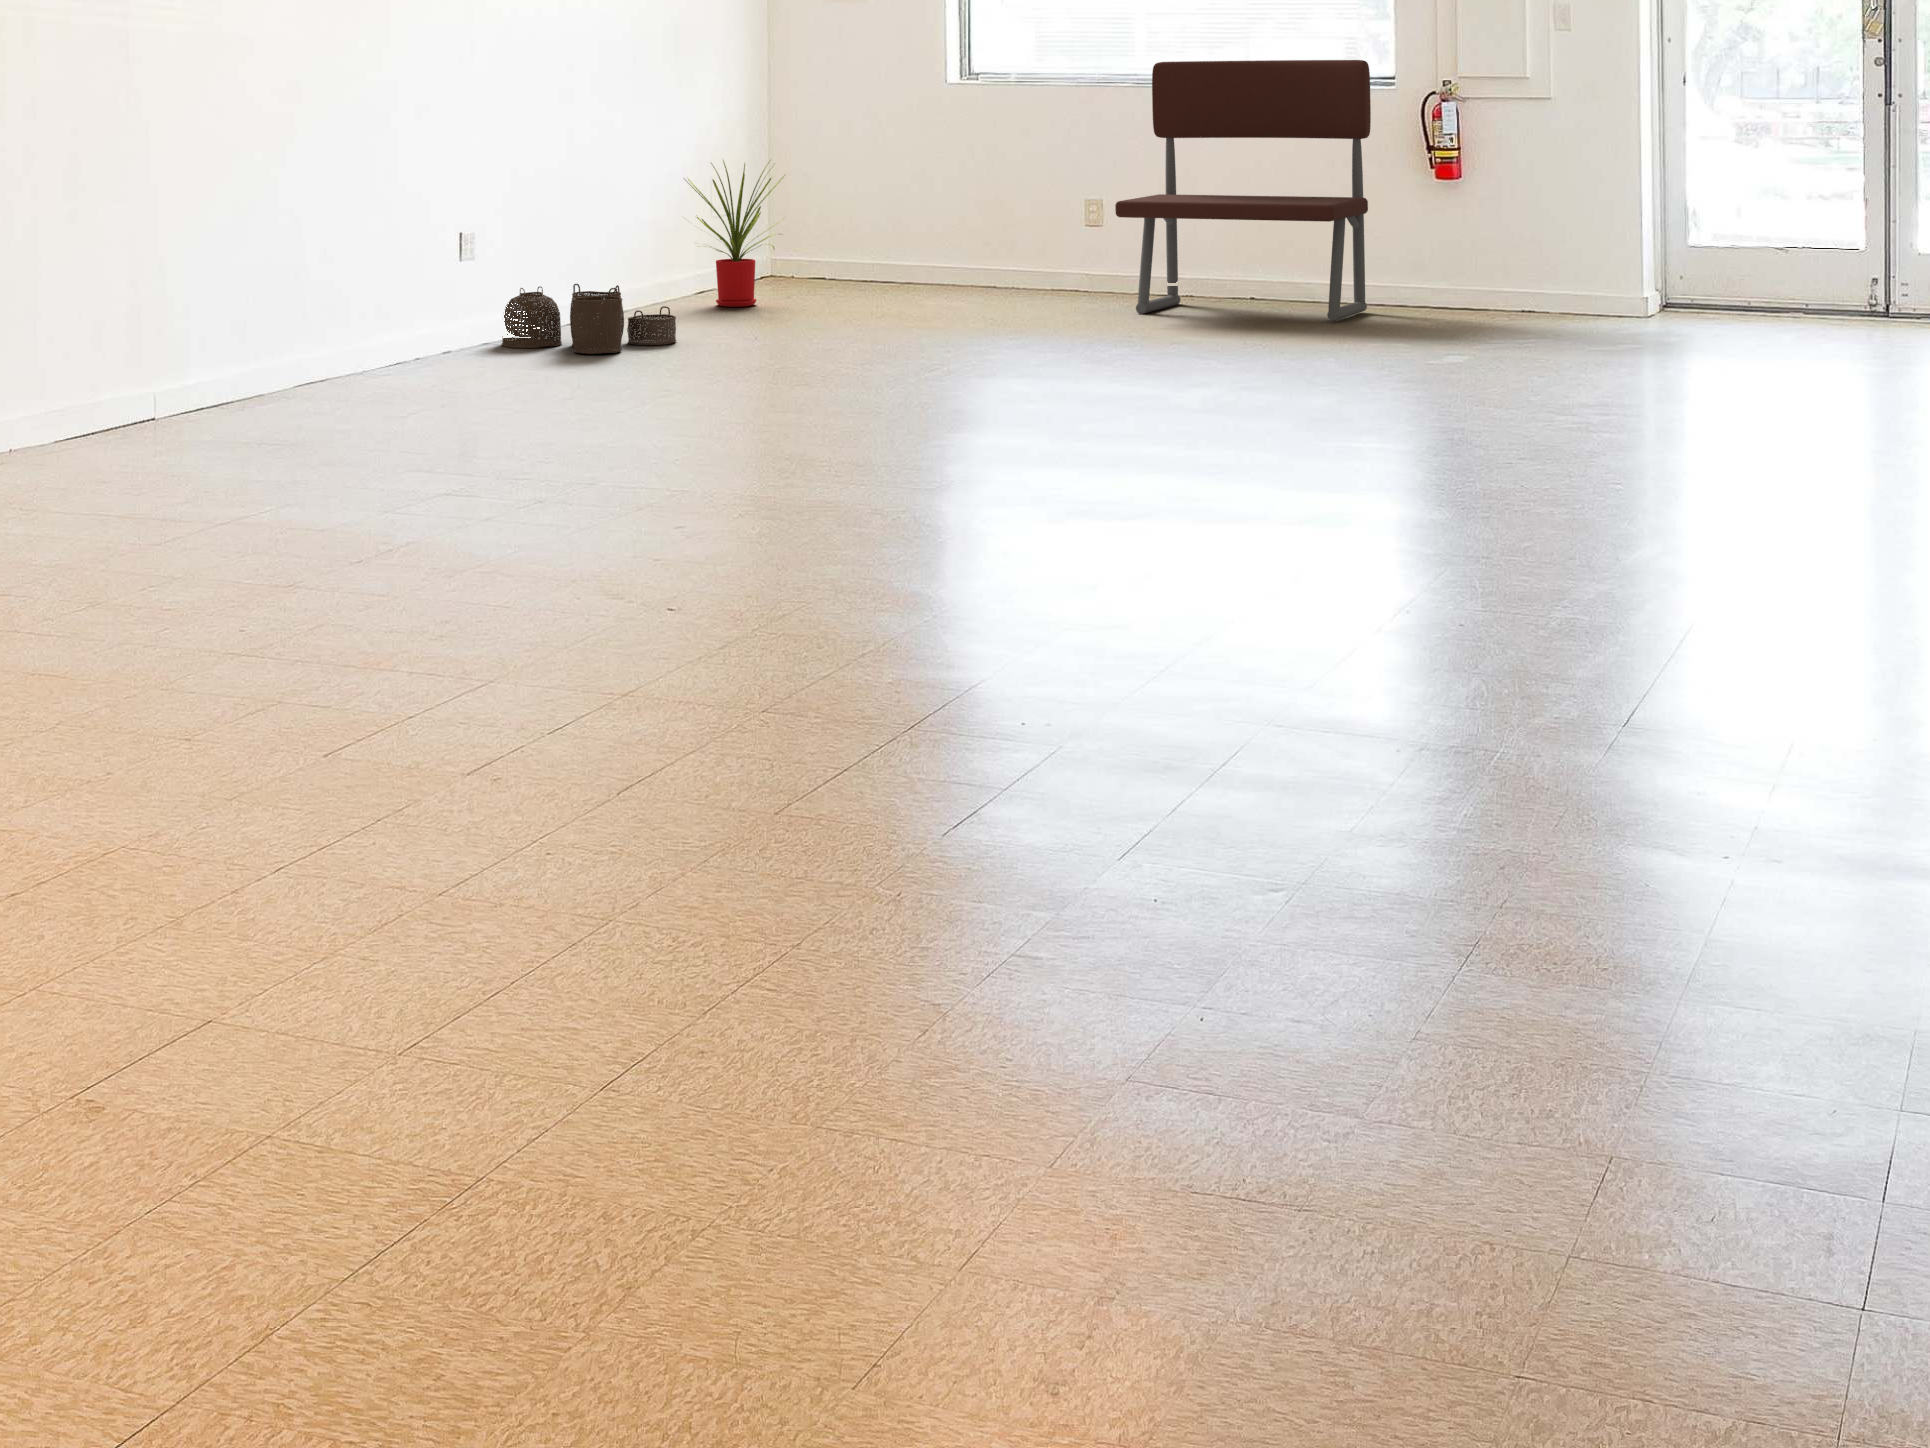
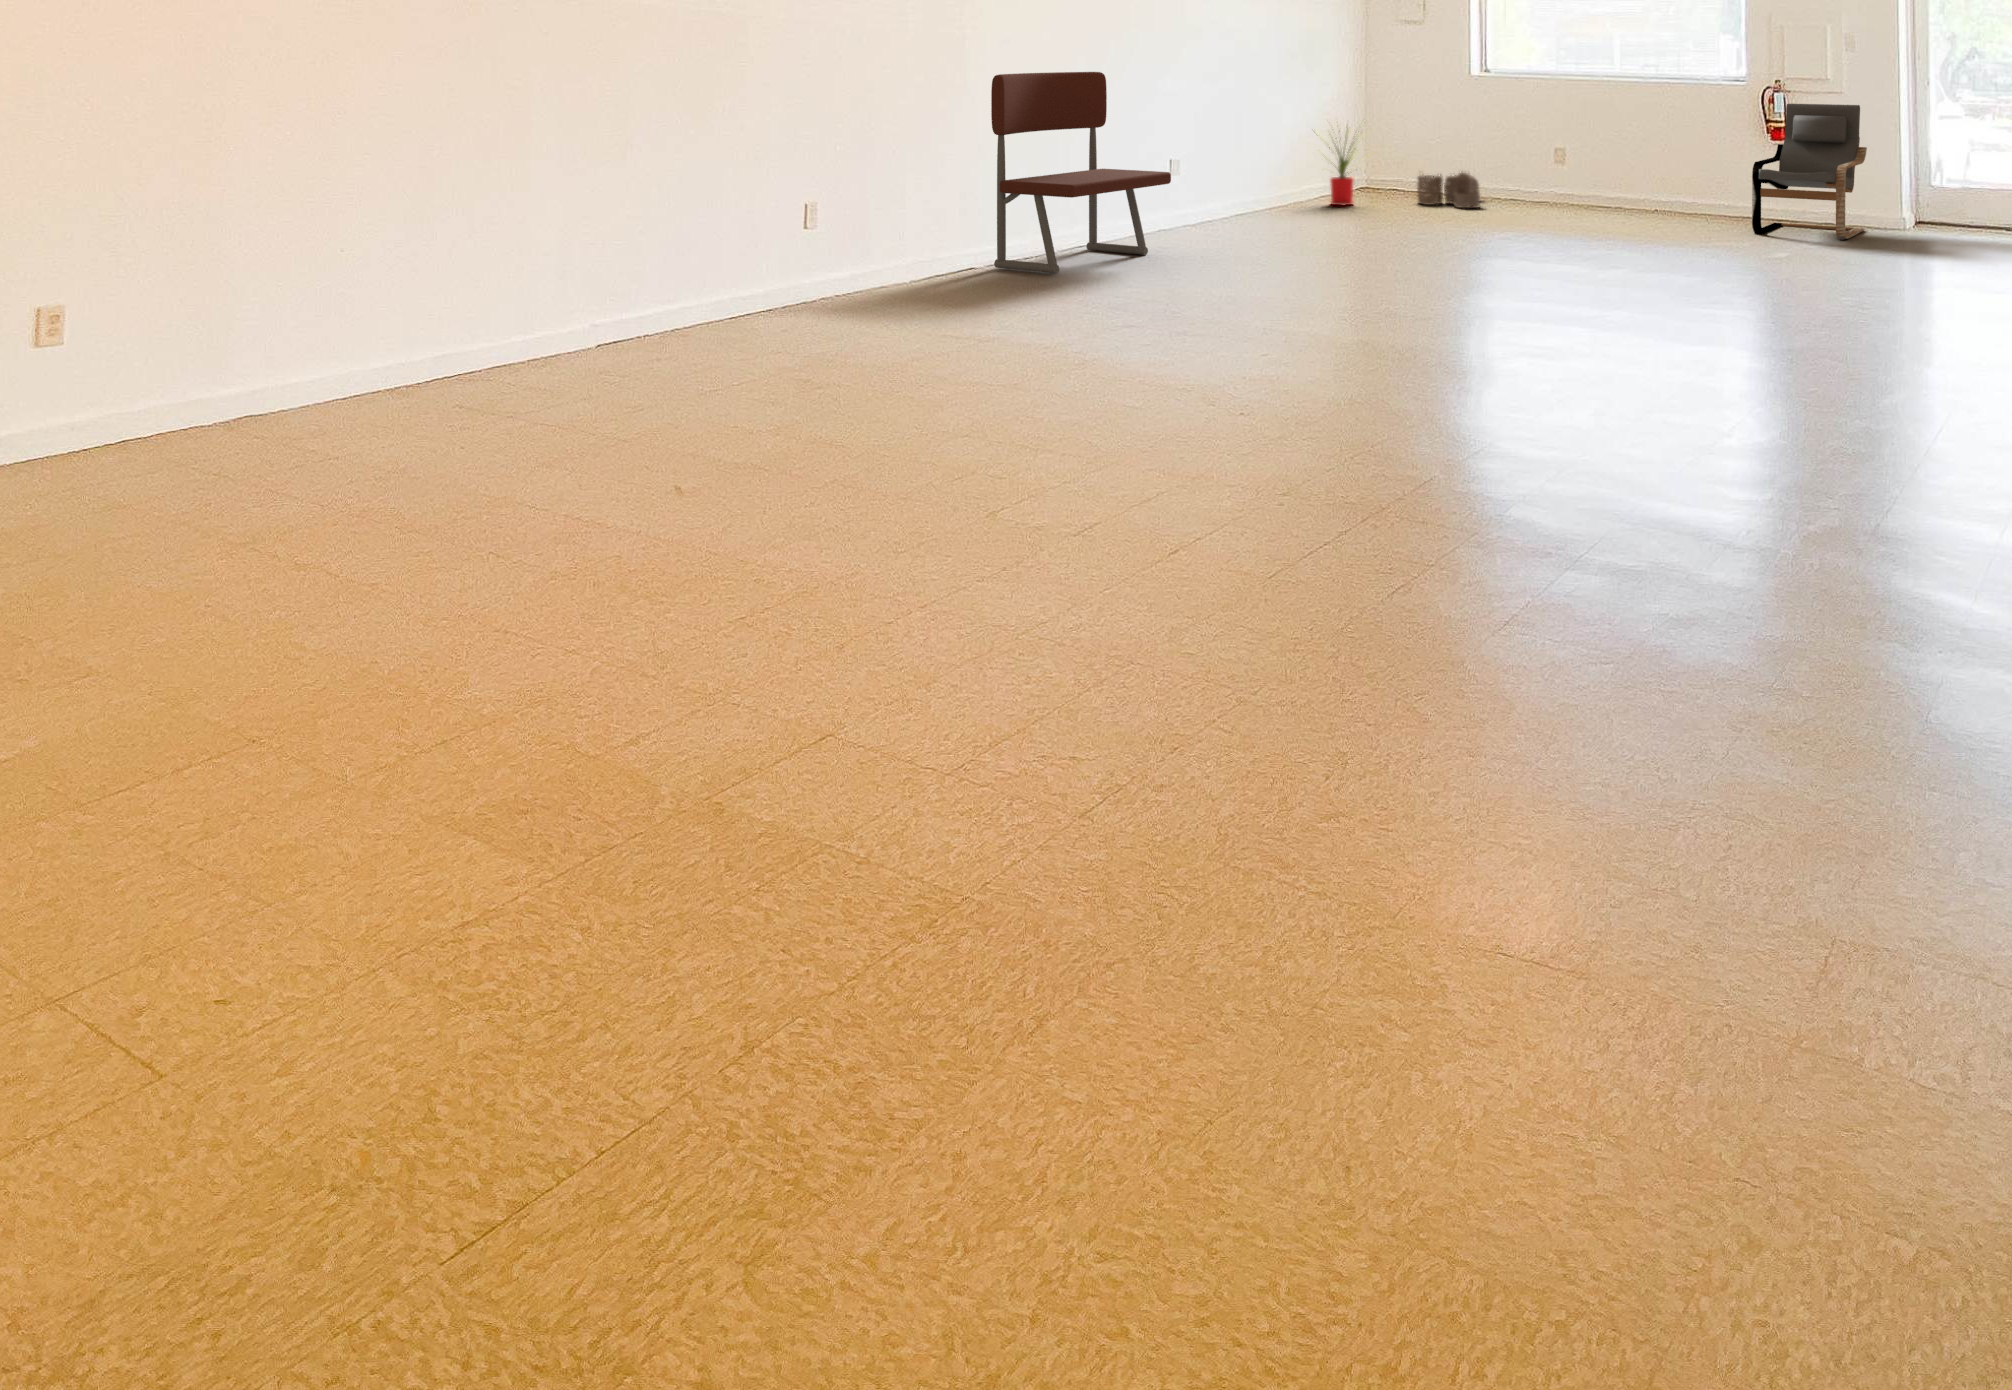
bench: present [1115,60,1371,321] -> present [991,72,1171,274]
armchair: none [1417,119,1595,338] -> present [1752,104,1867,240]
woven basket: present [502,284,676,354] -> present [1417,172,1480,208]

